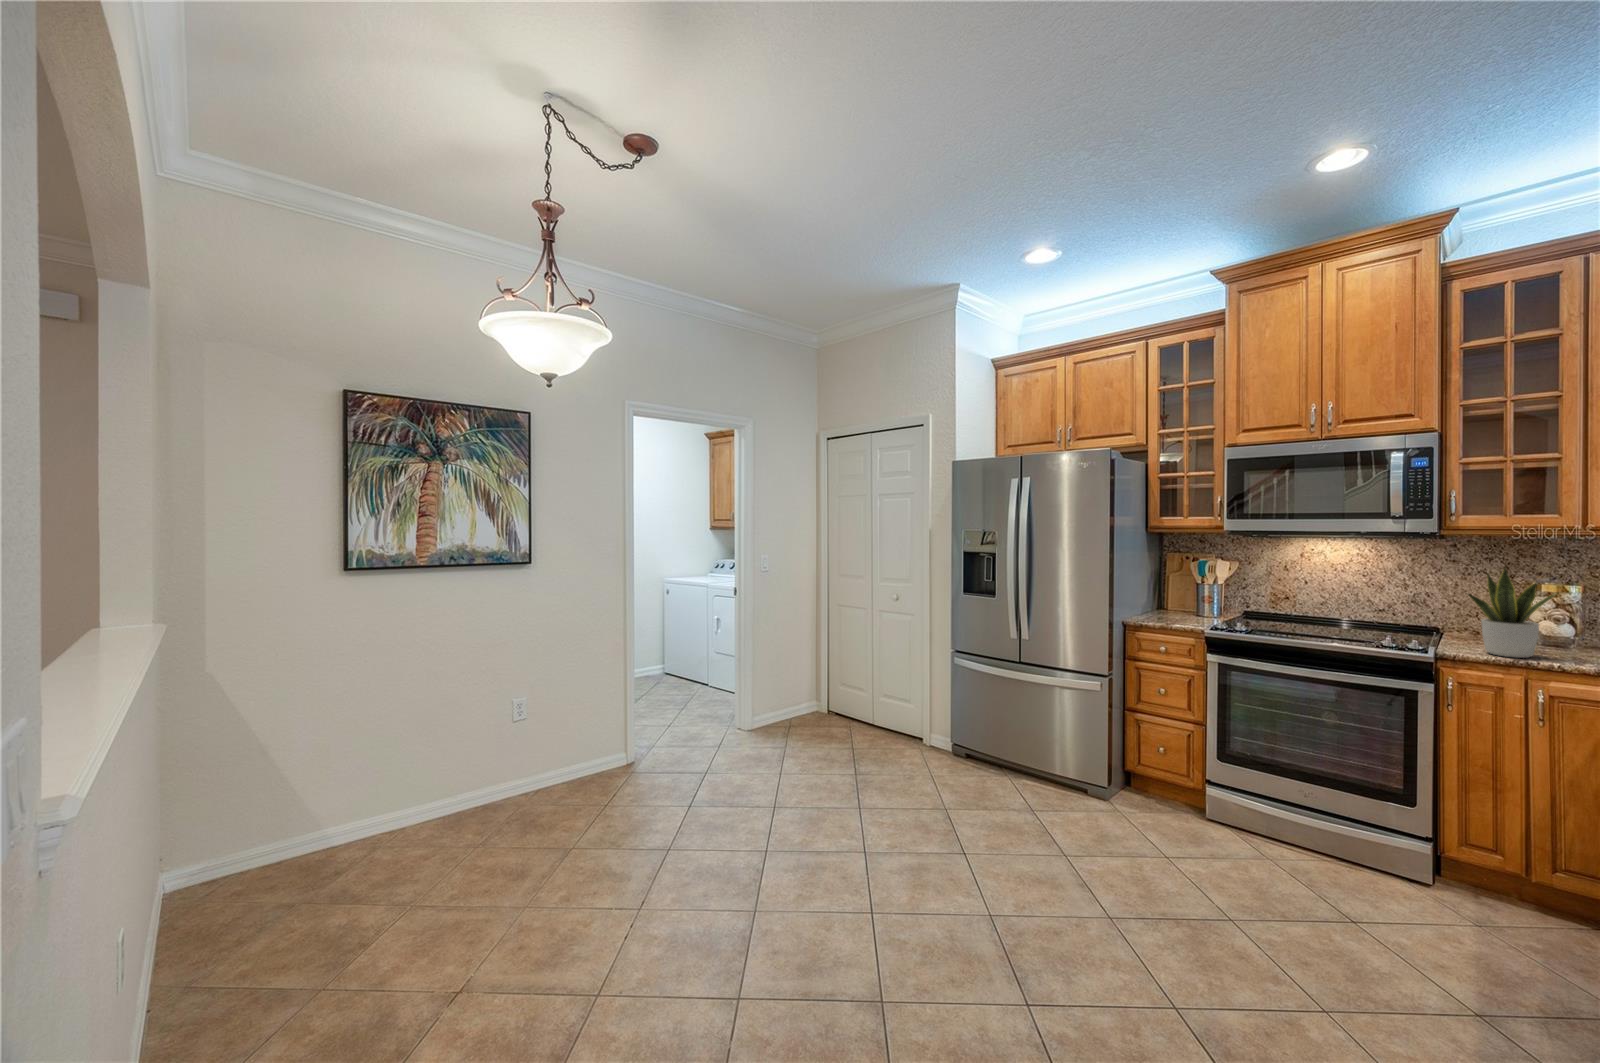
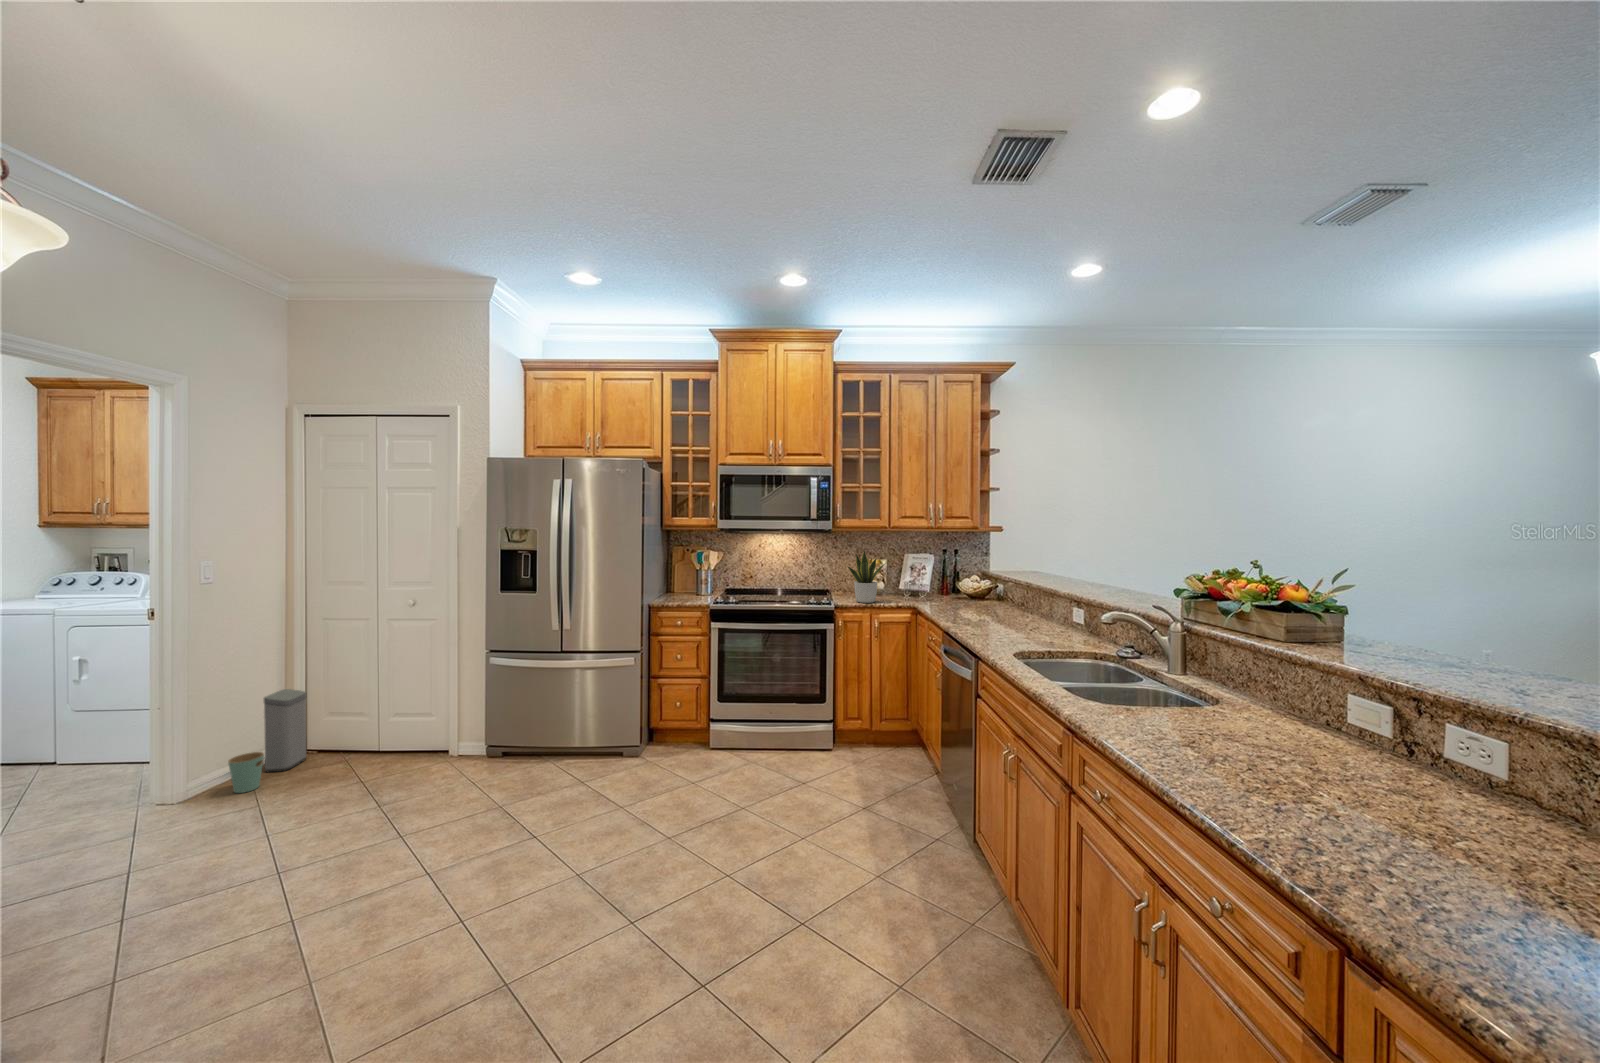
trash can: none [781,659,828,732] -> present [228,689,307,793]

